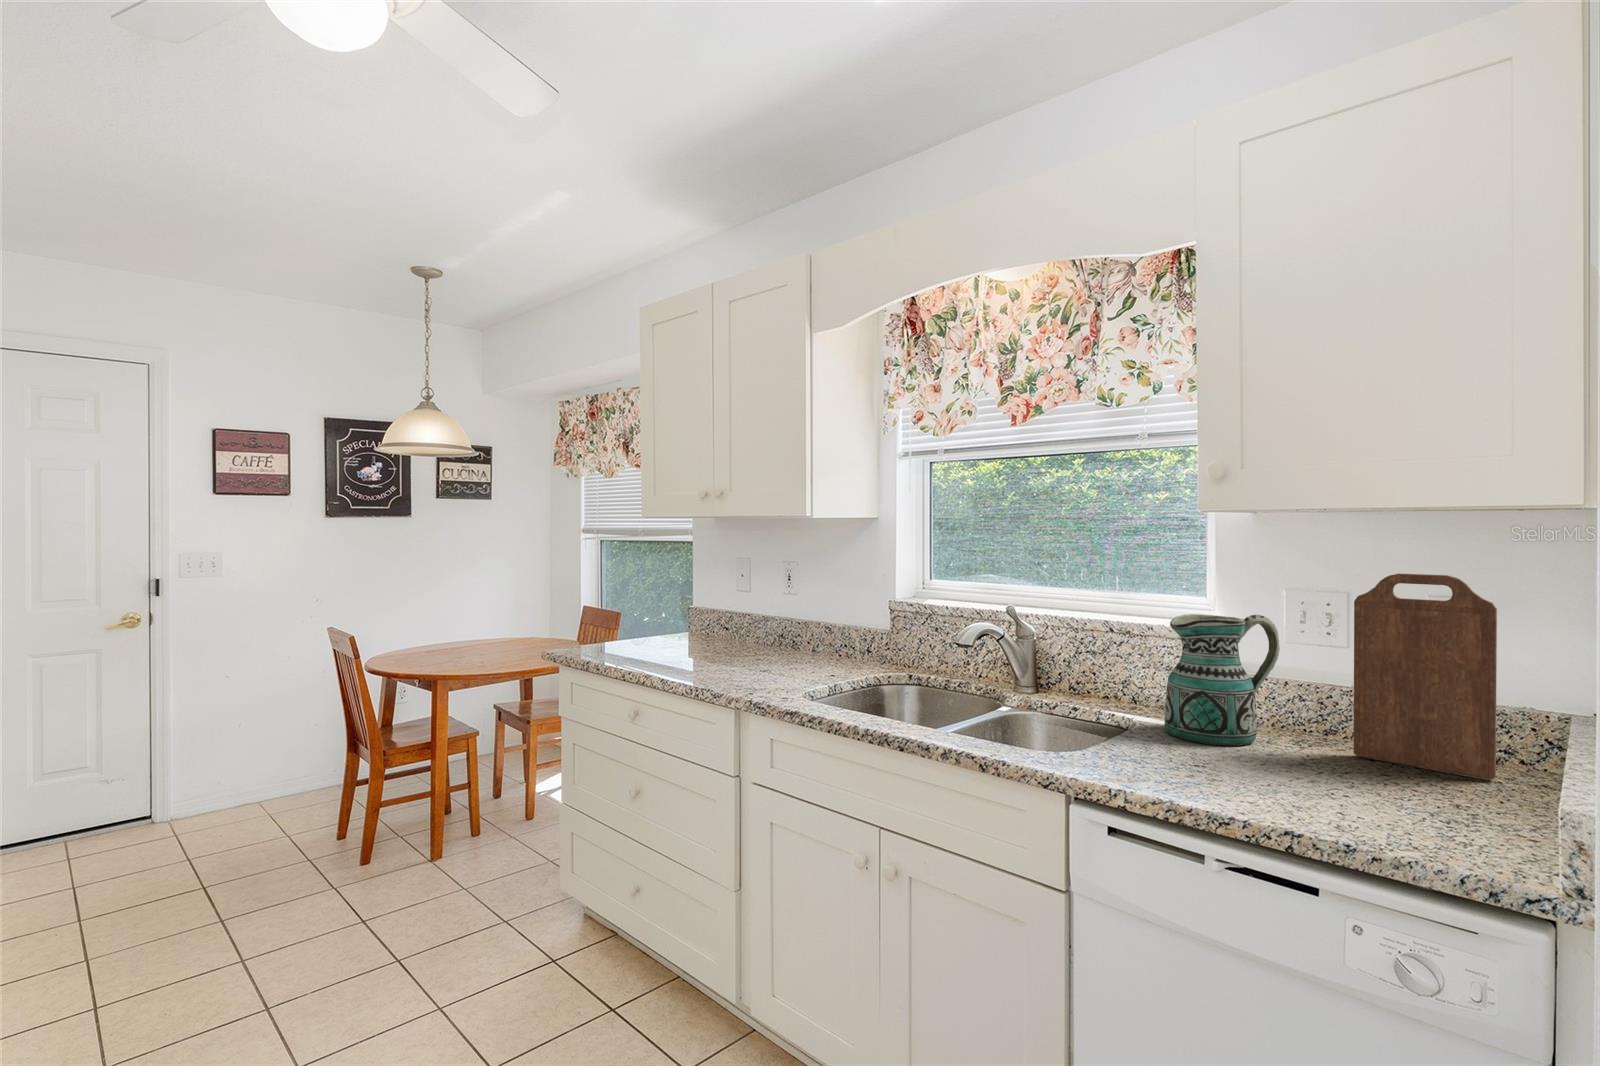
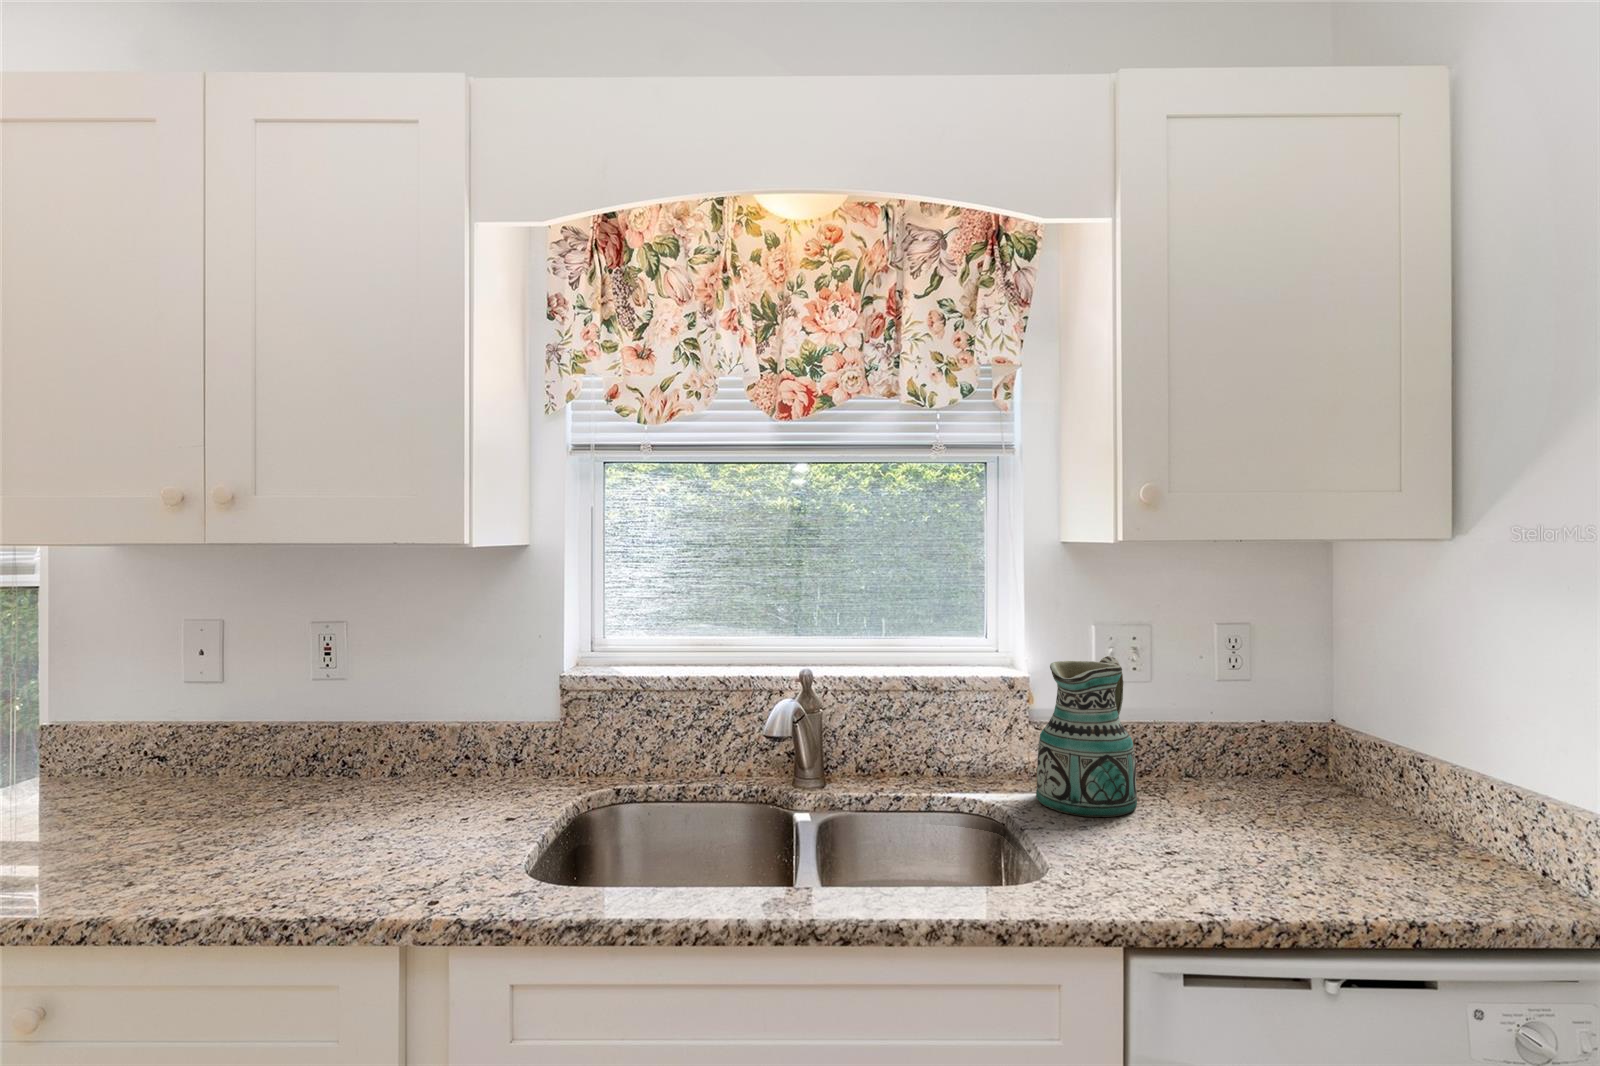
cutting board: present [1353,574,1497,780] -> none [1210,604,1328,797]

